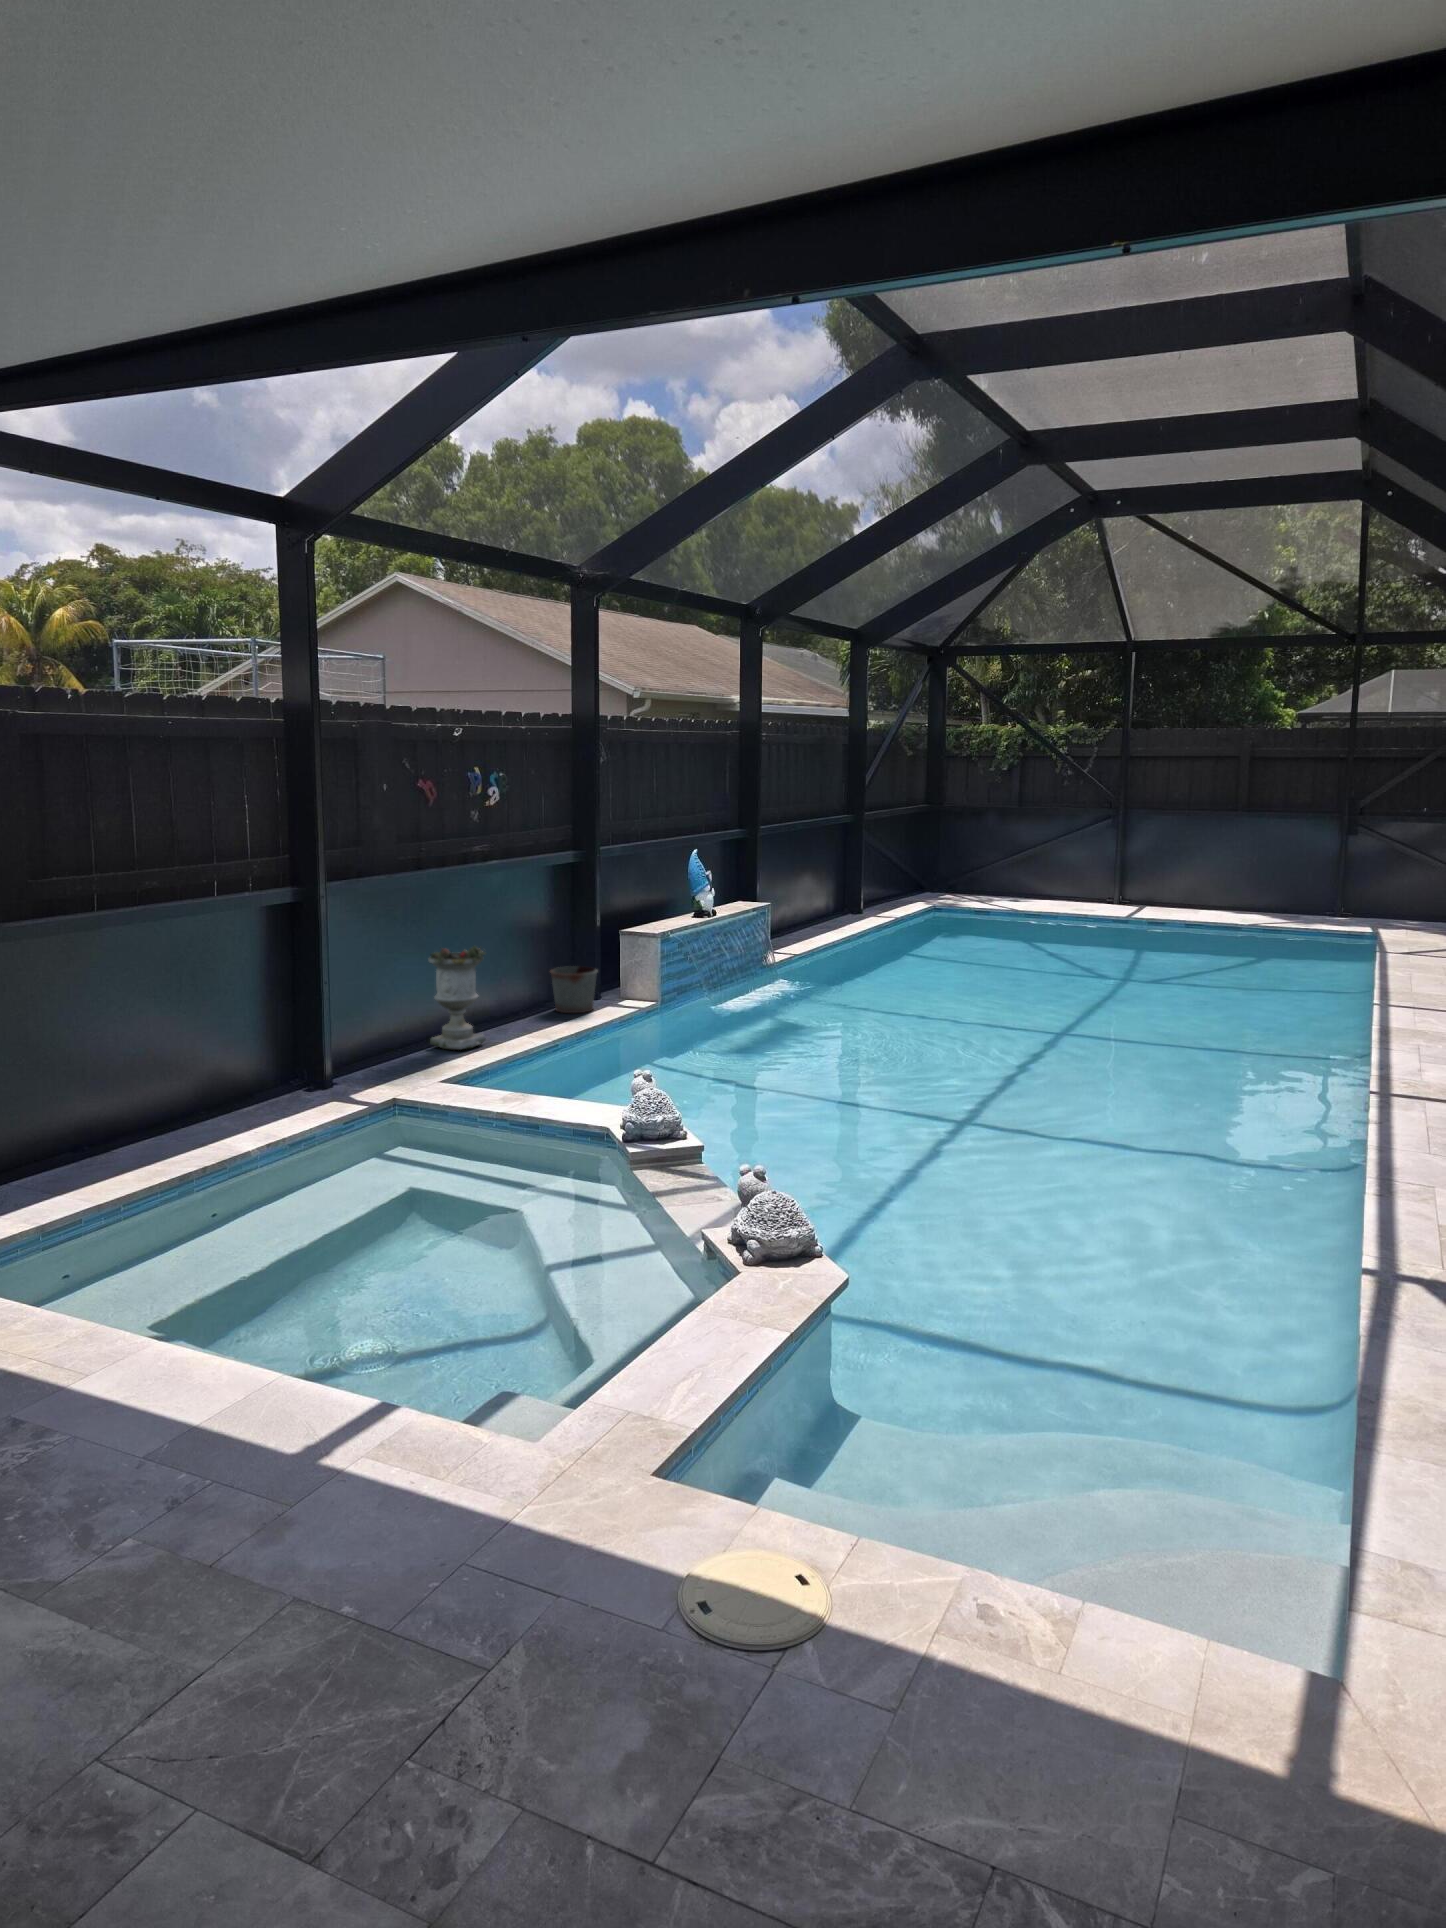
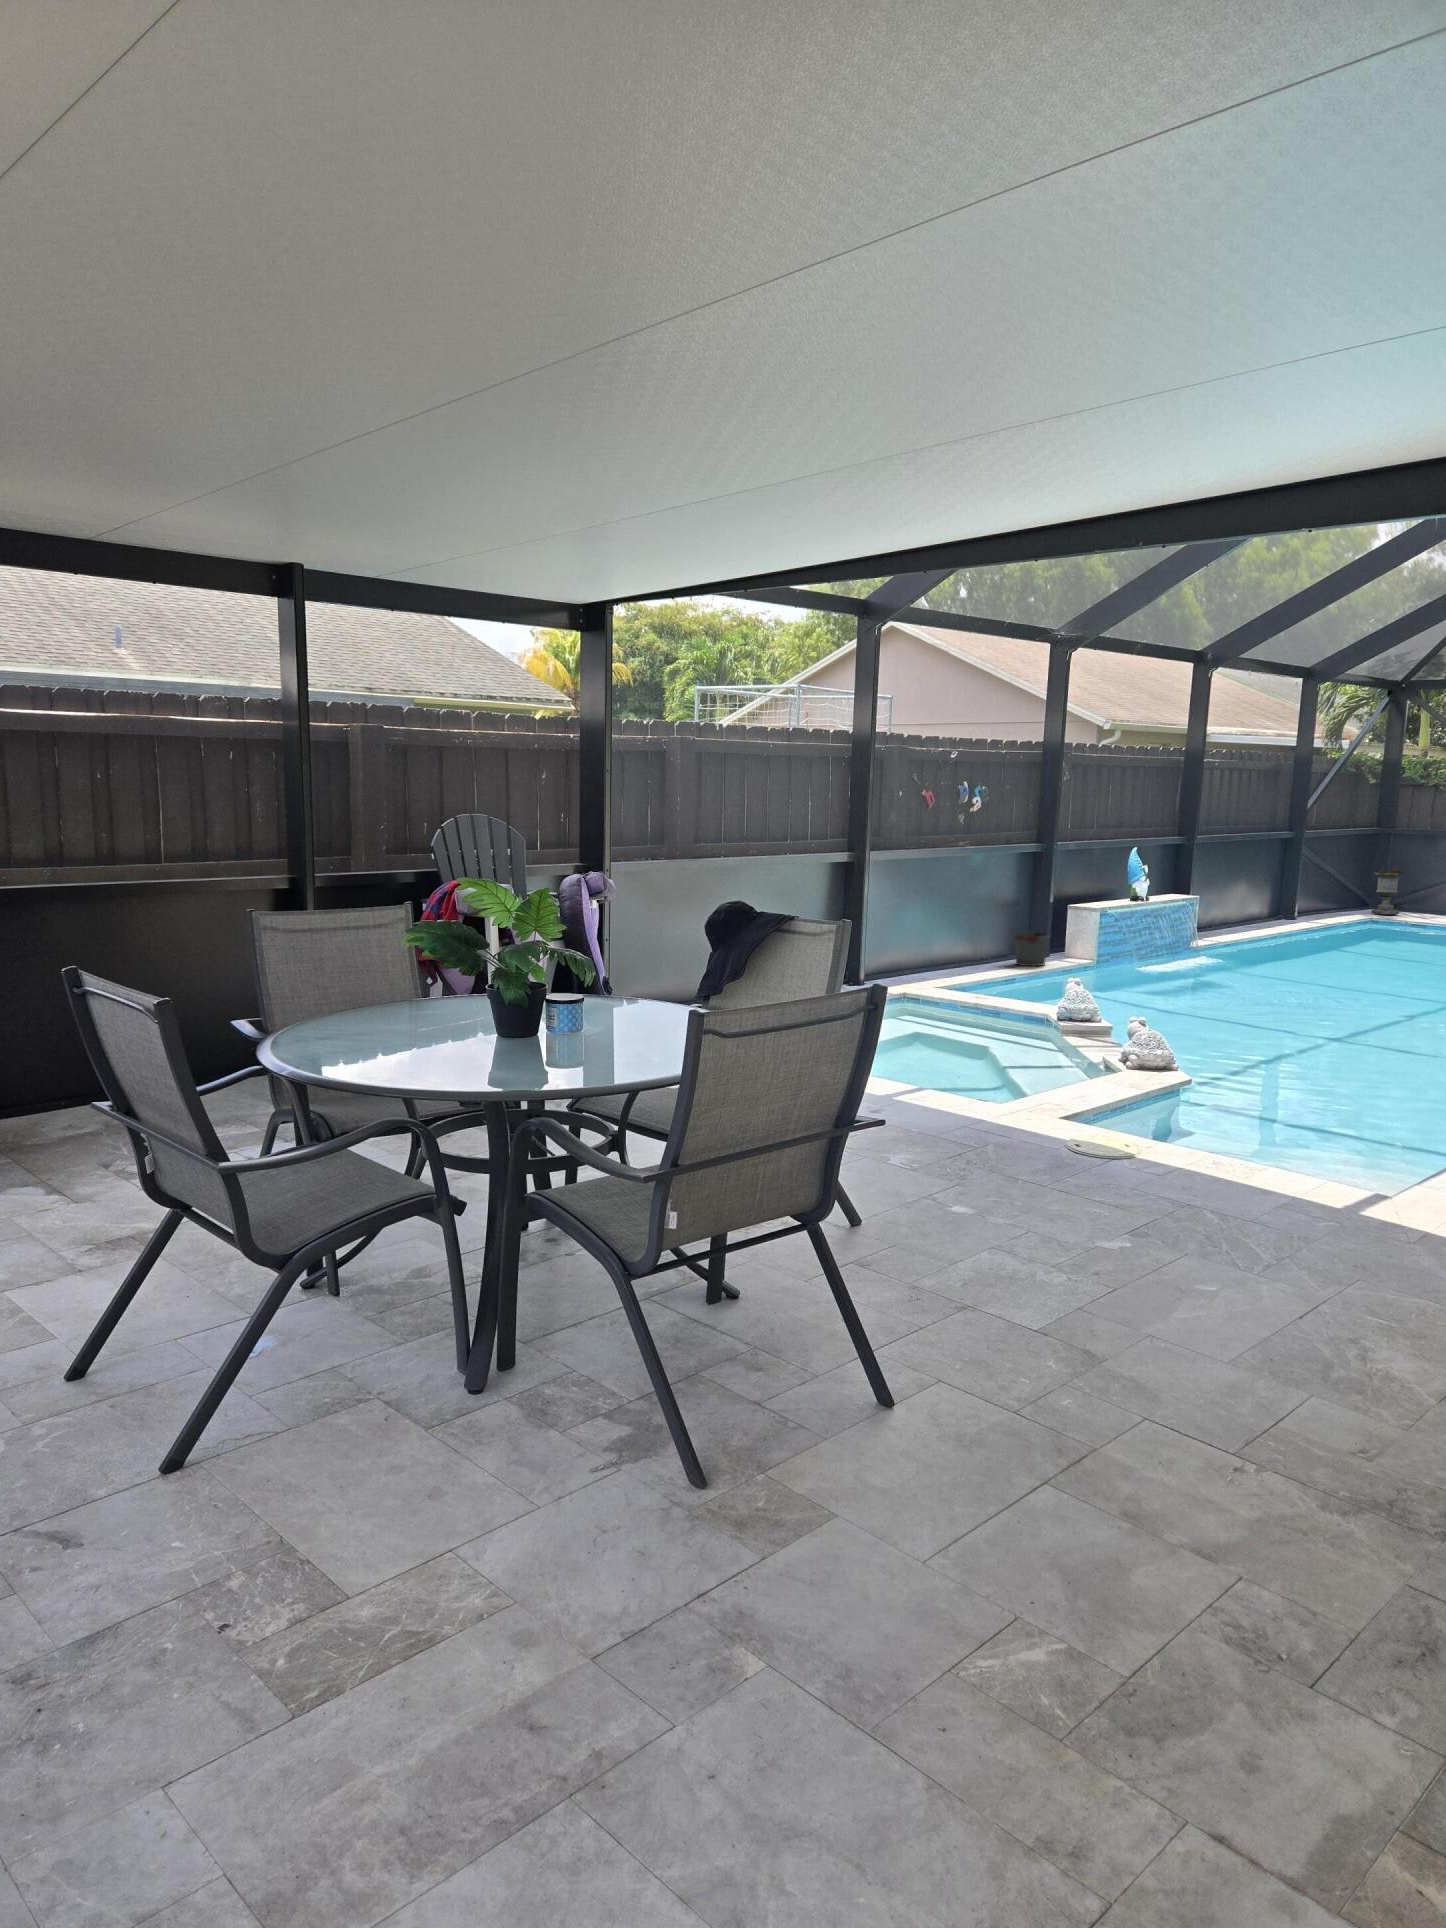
planter: present [429,946,486,1050] -> present [1372,868,1404,915]

